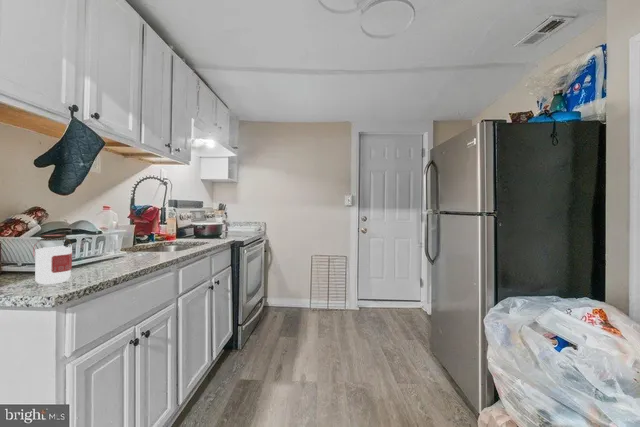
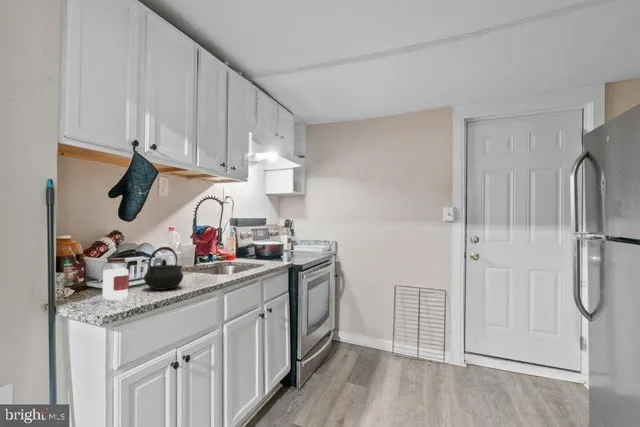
kettle: none [87,223,136,269] -> present [144,247,183,290]

